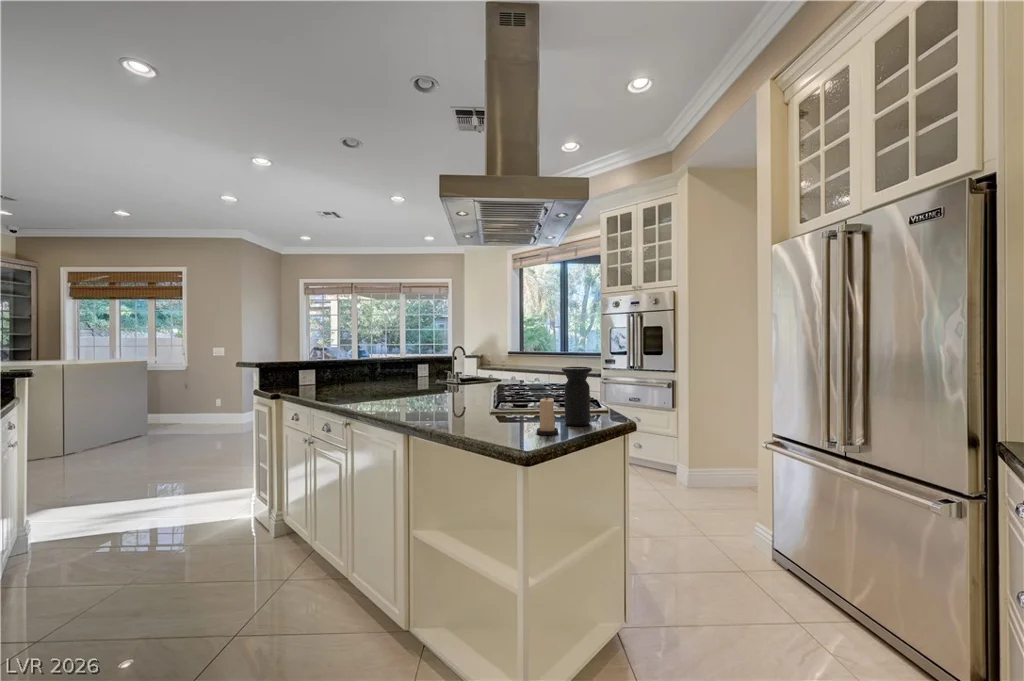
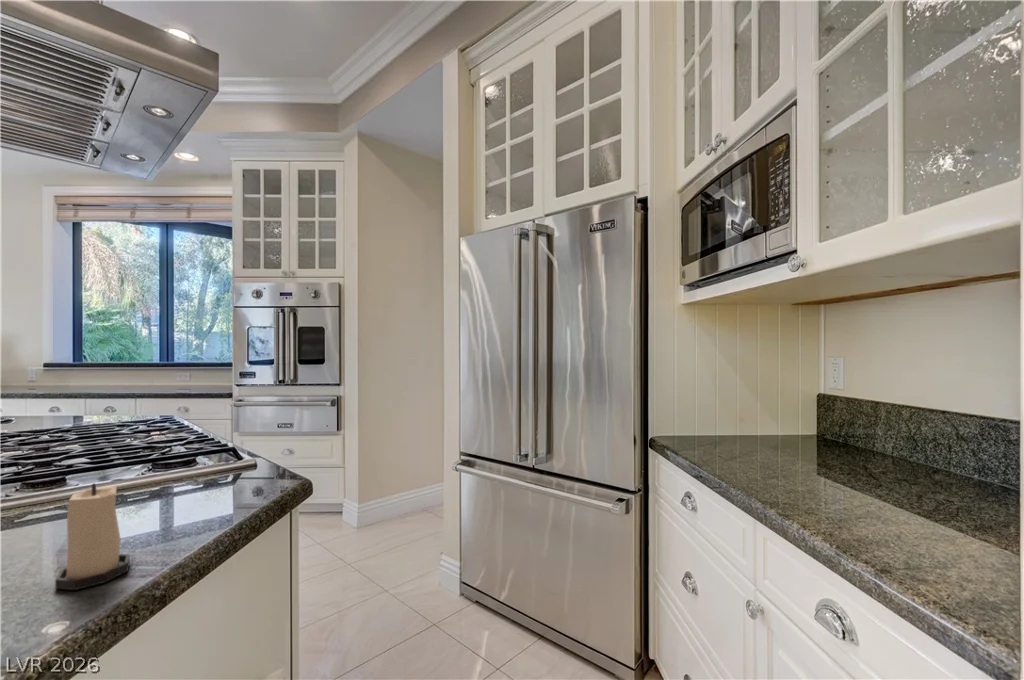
vase: present [562,367,592,426] -> none [146,399,224,530]

